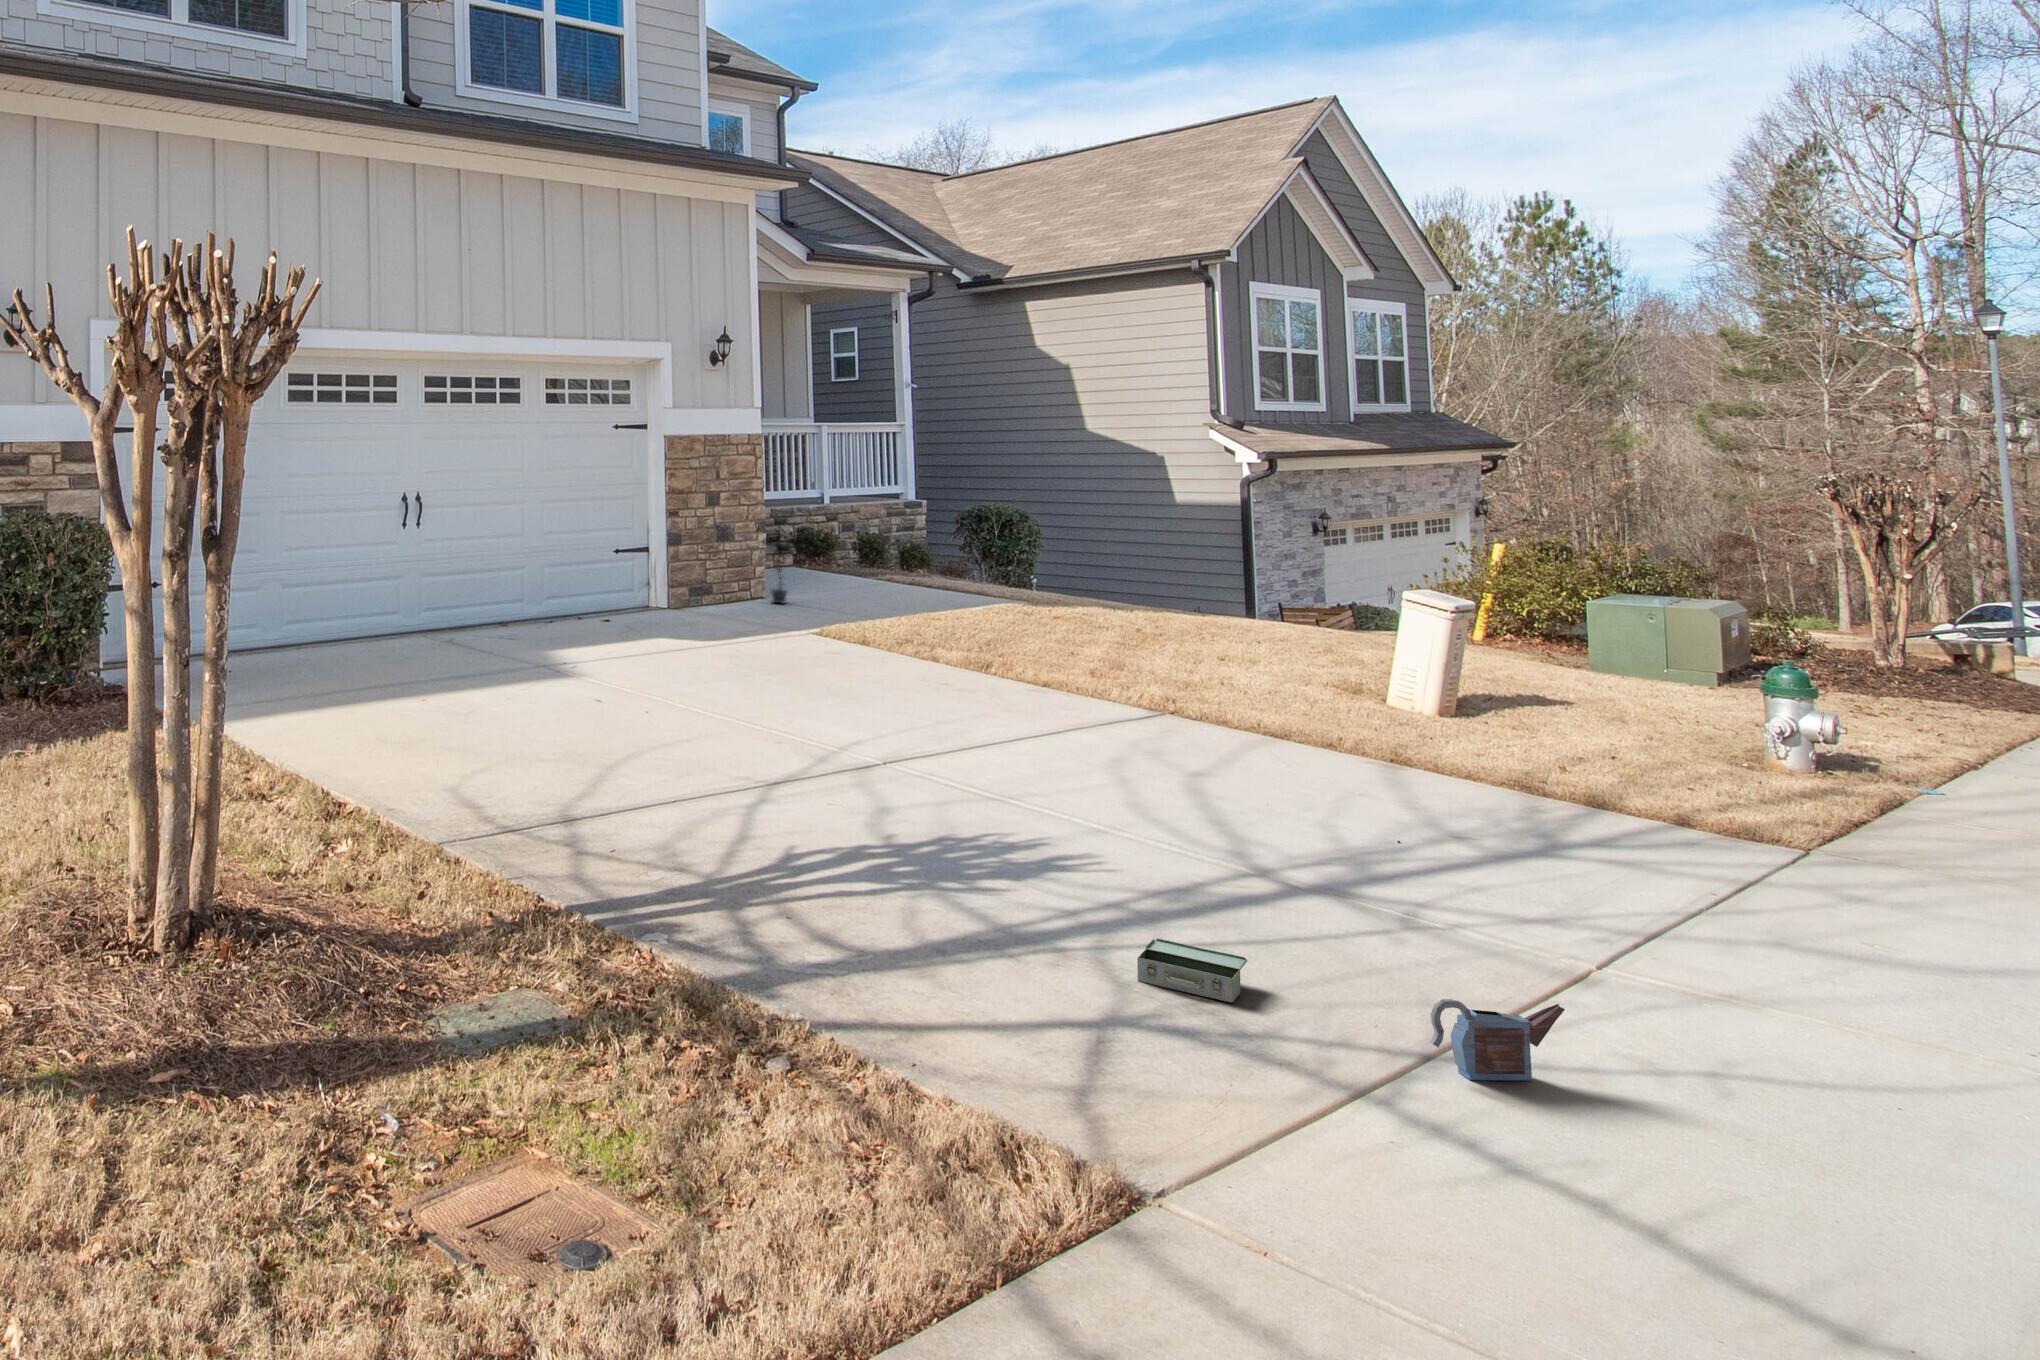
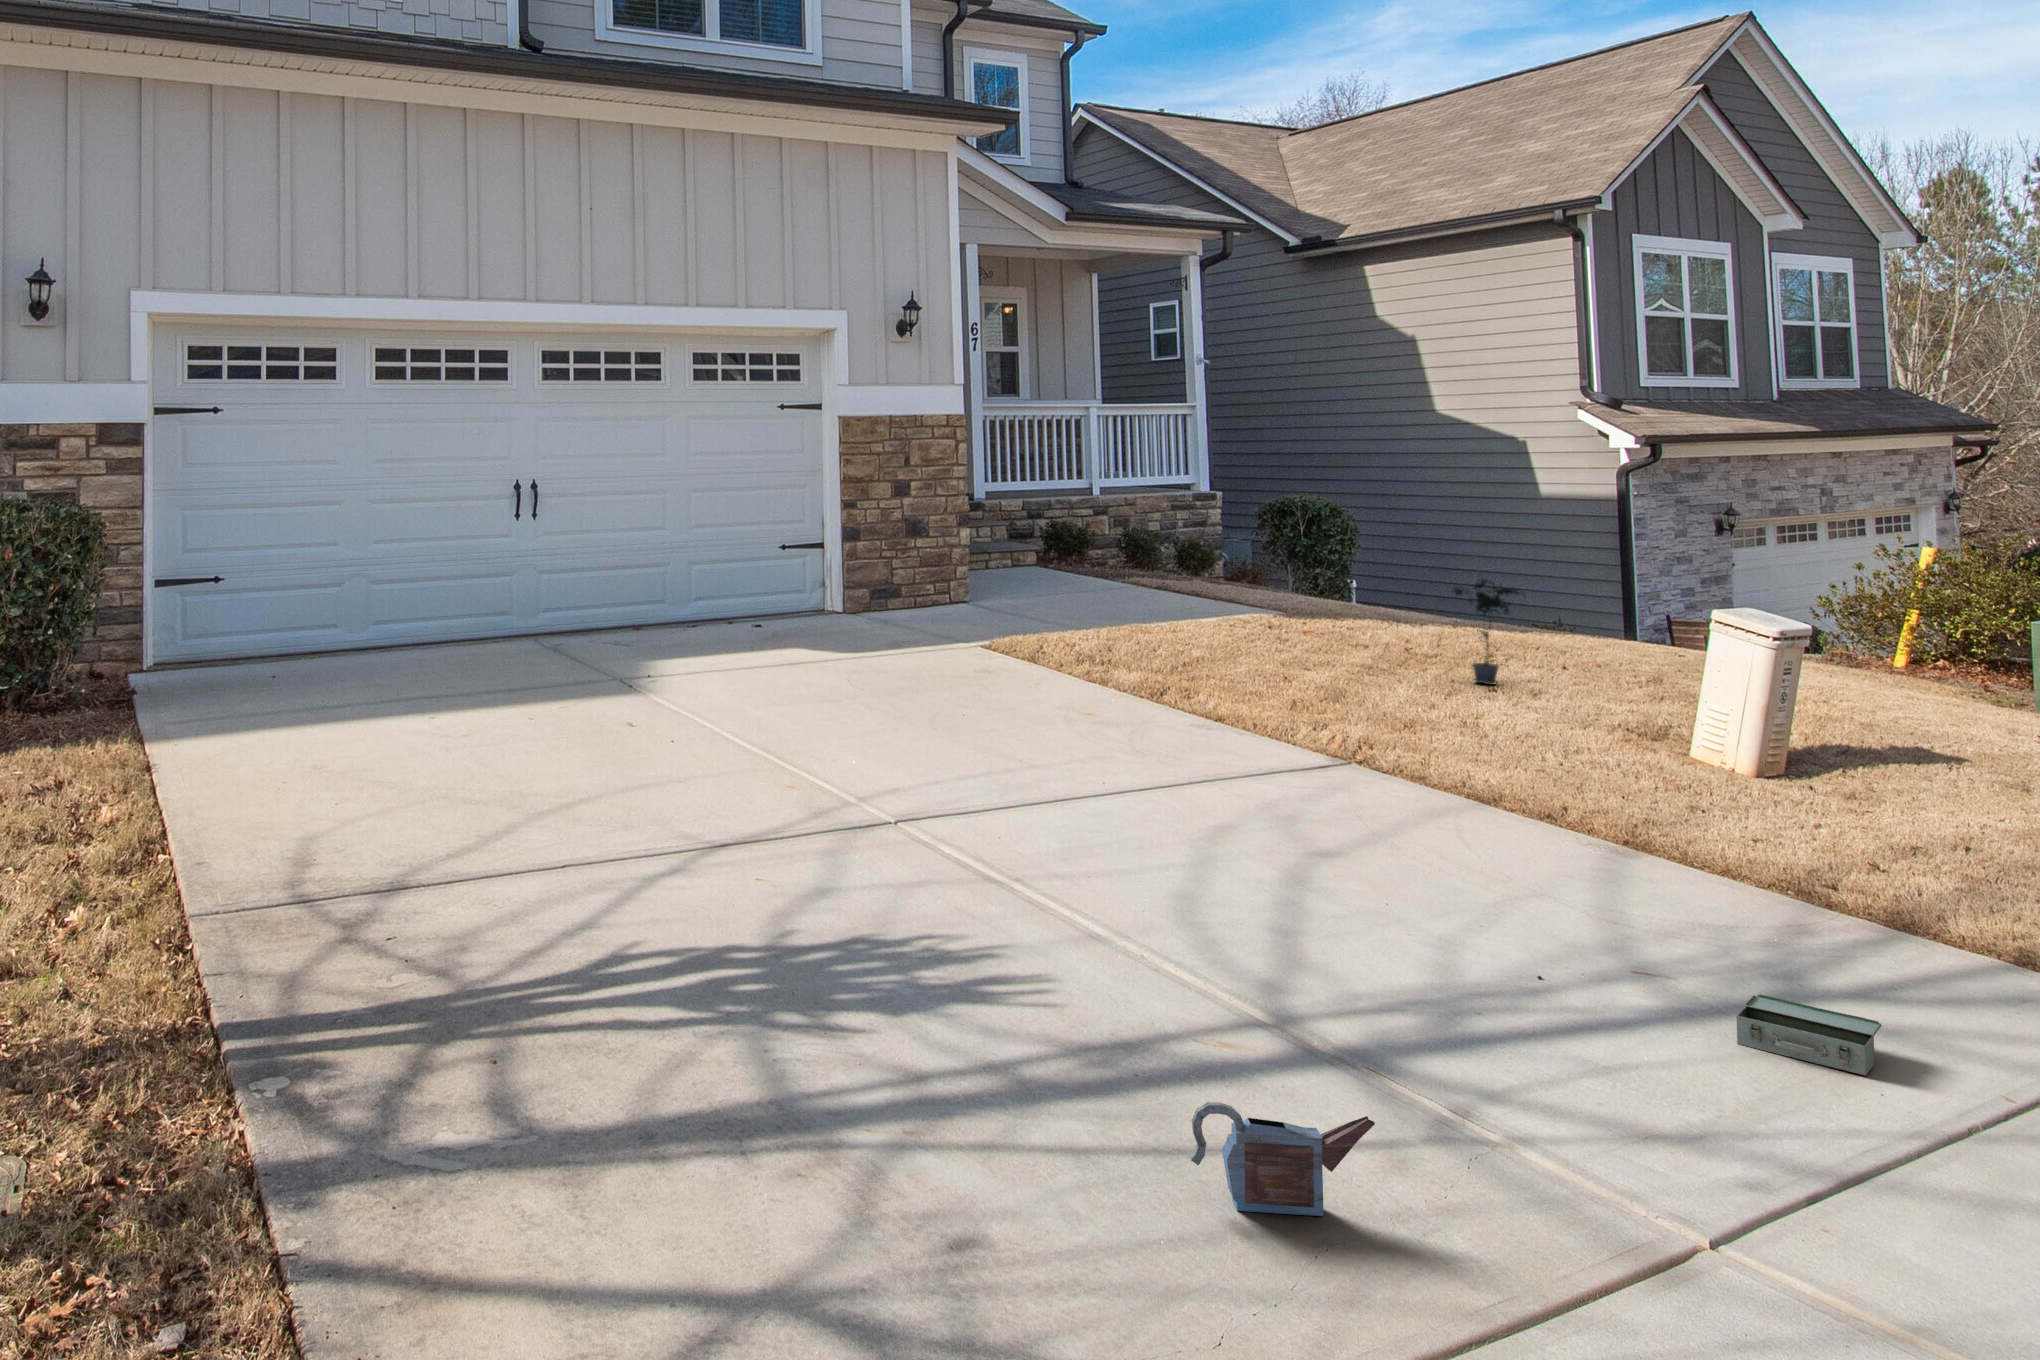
potted plant: present [761,534,805,603] -> present [1452,578,1525,685]
toolbox: present [1137,939,1247,1003] -> present [1737,994,1882,1075]

